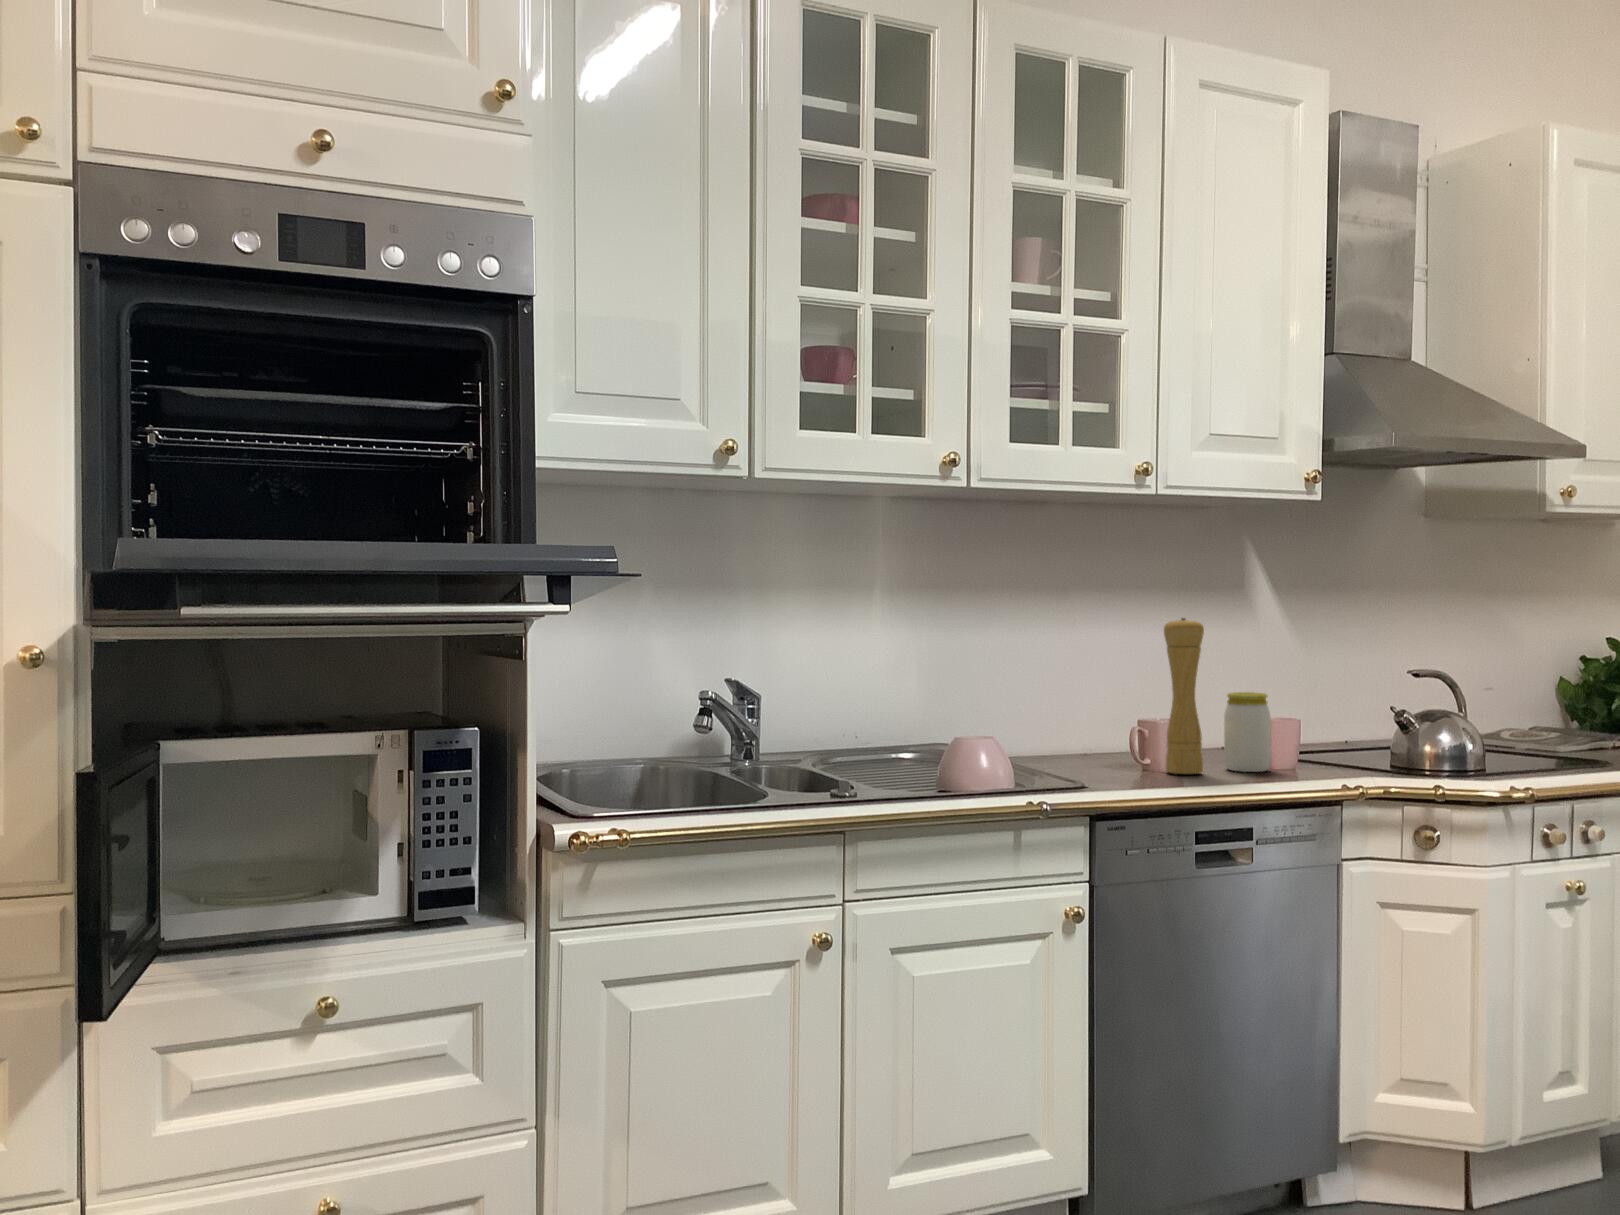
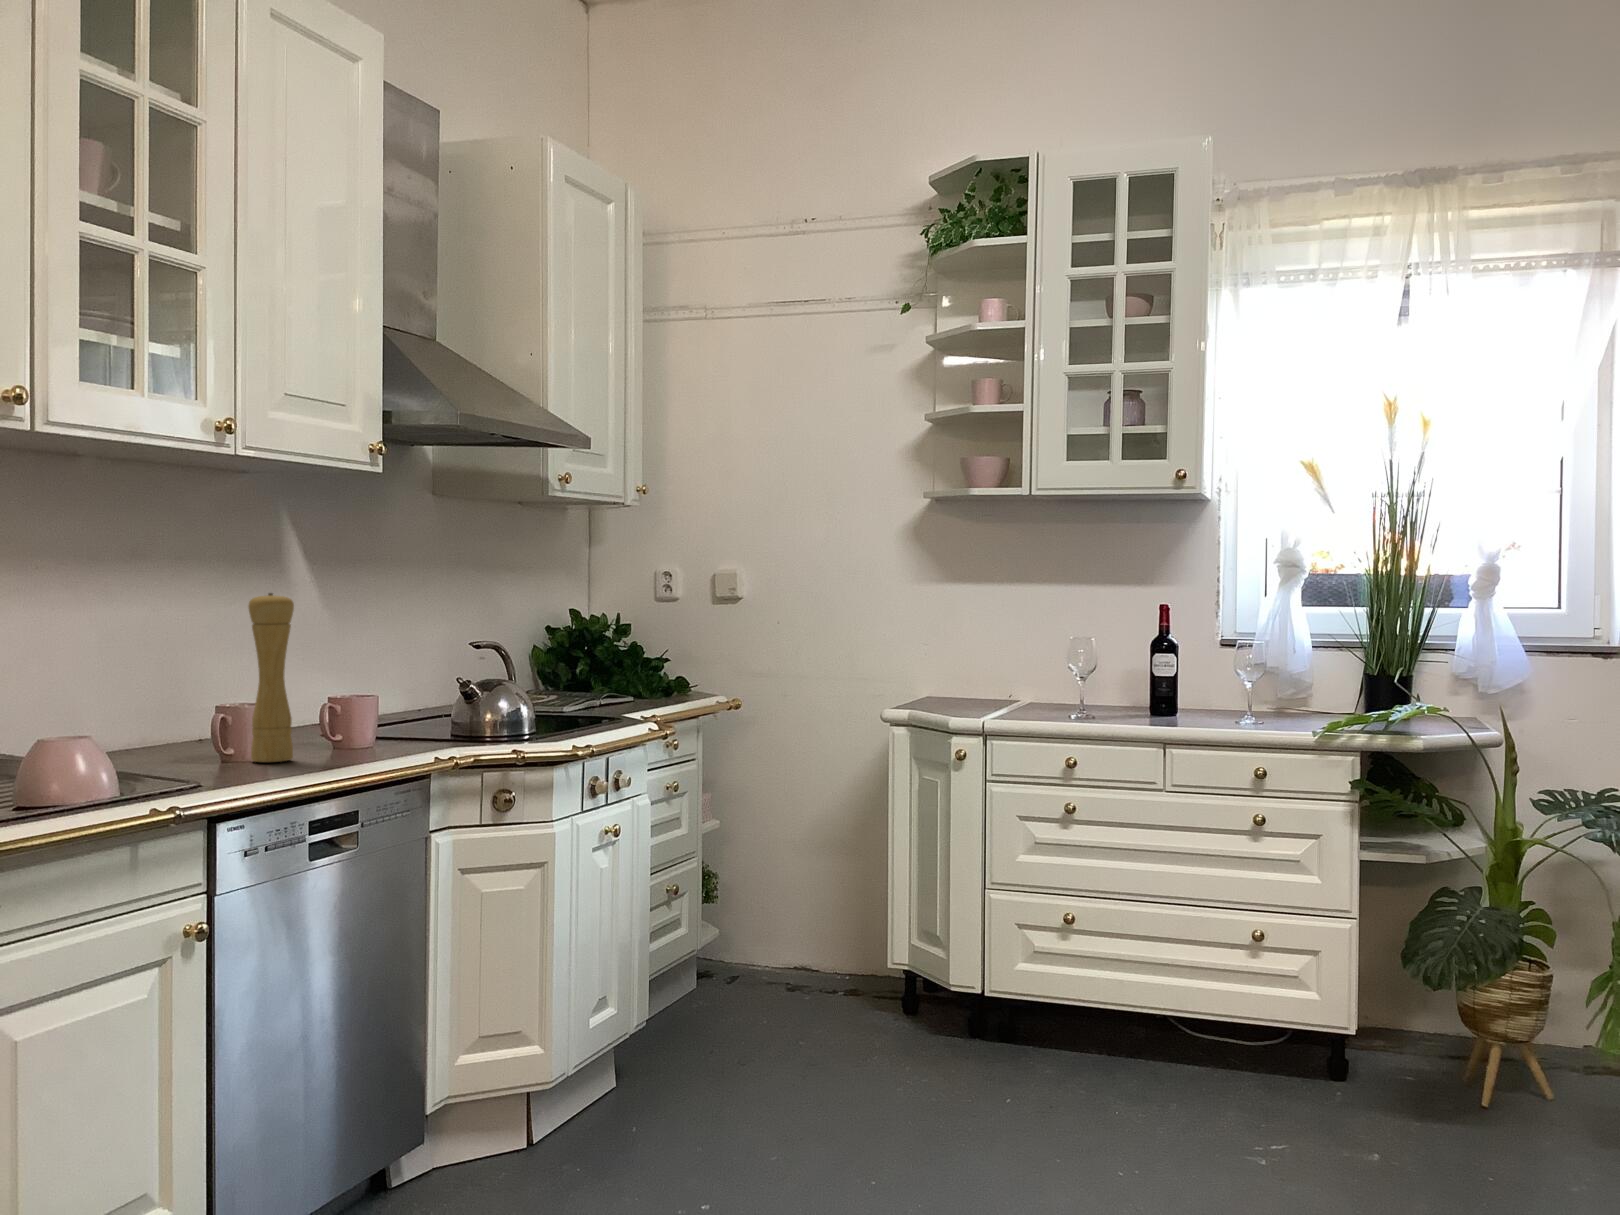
jar: present [1224,692,1271,772] -> none [306,671,355,754]

